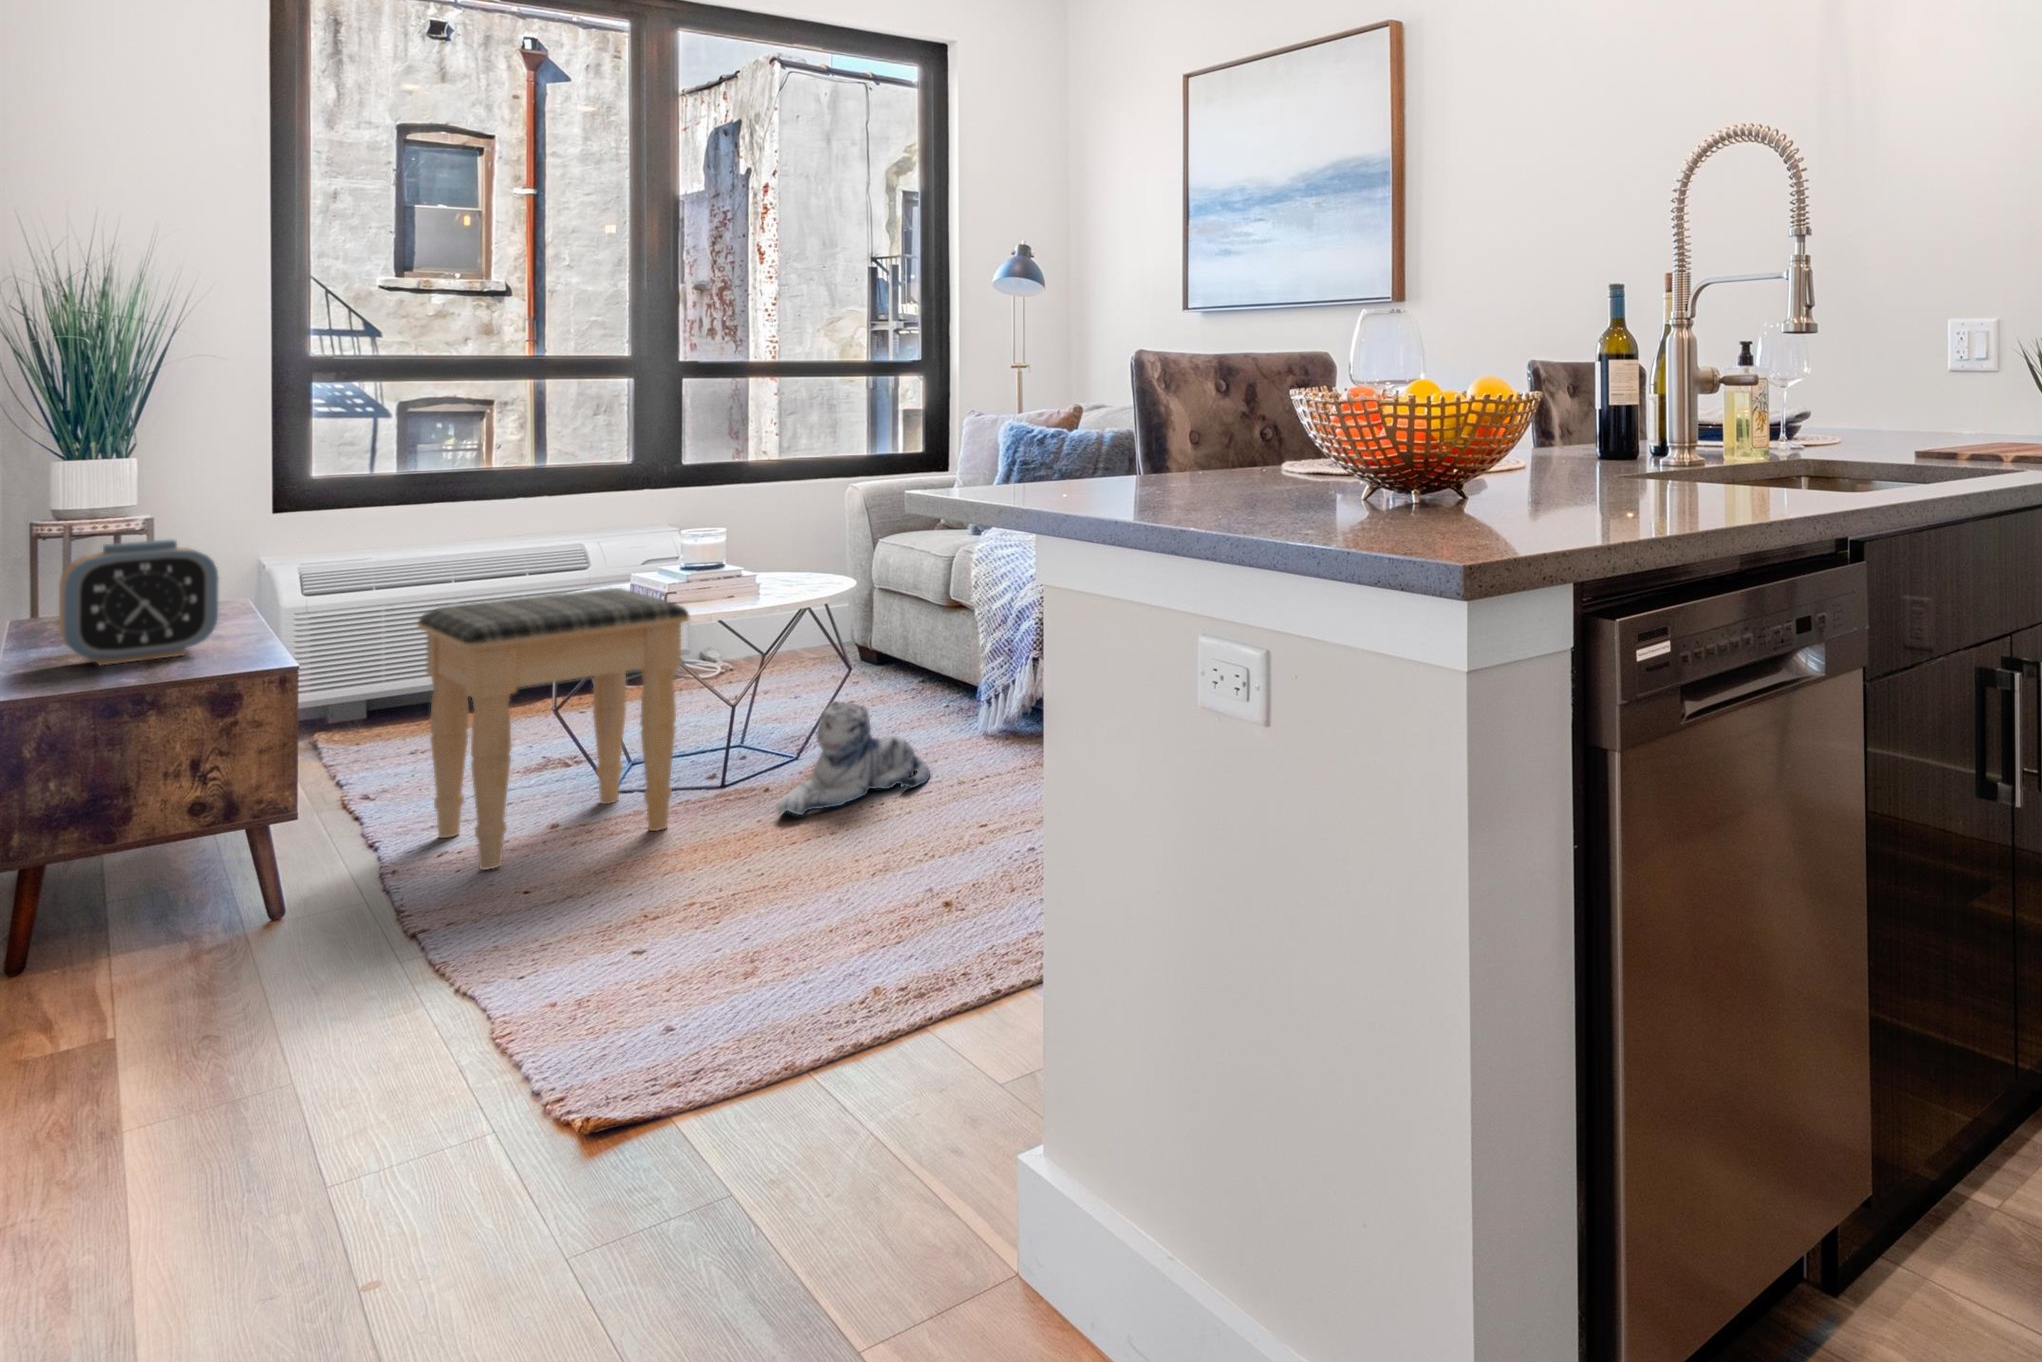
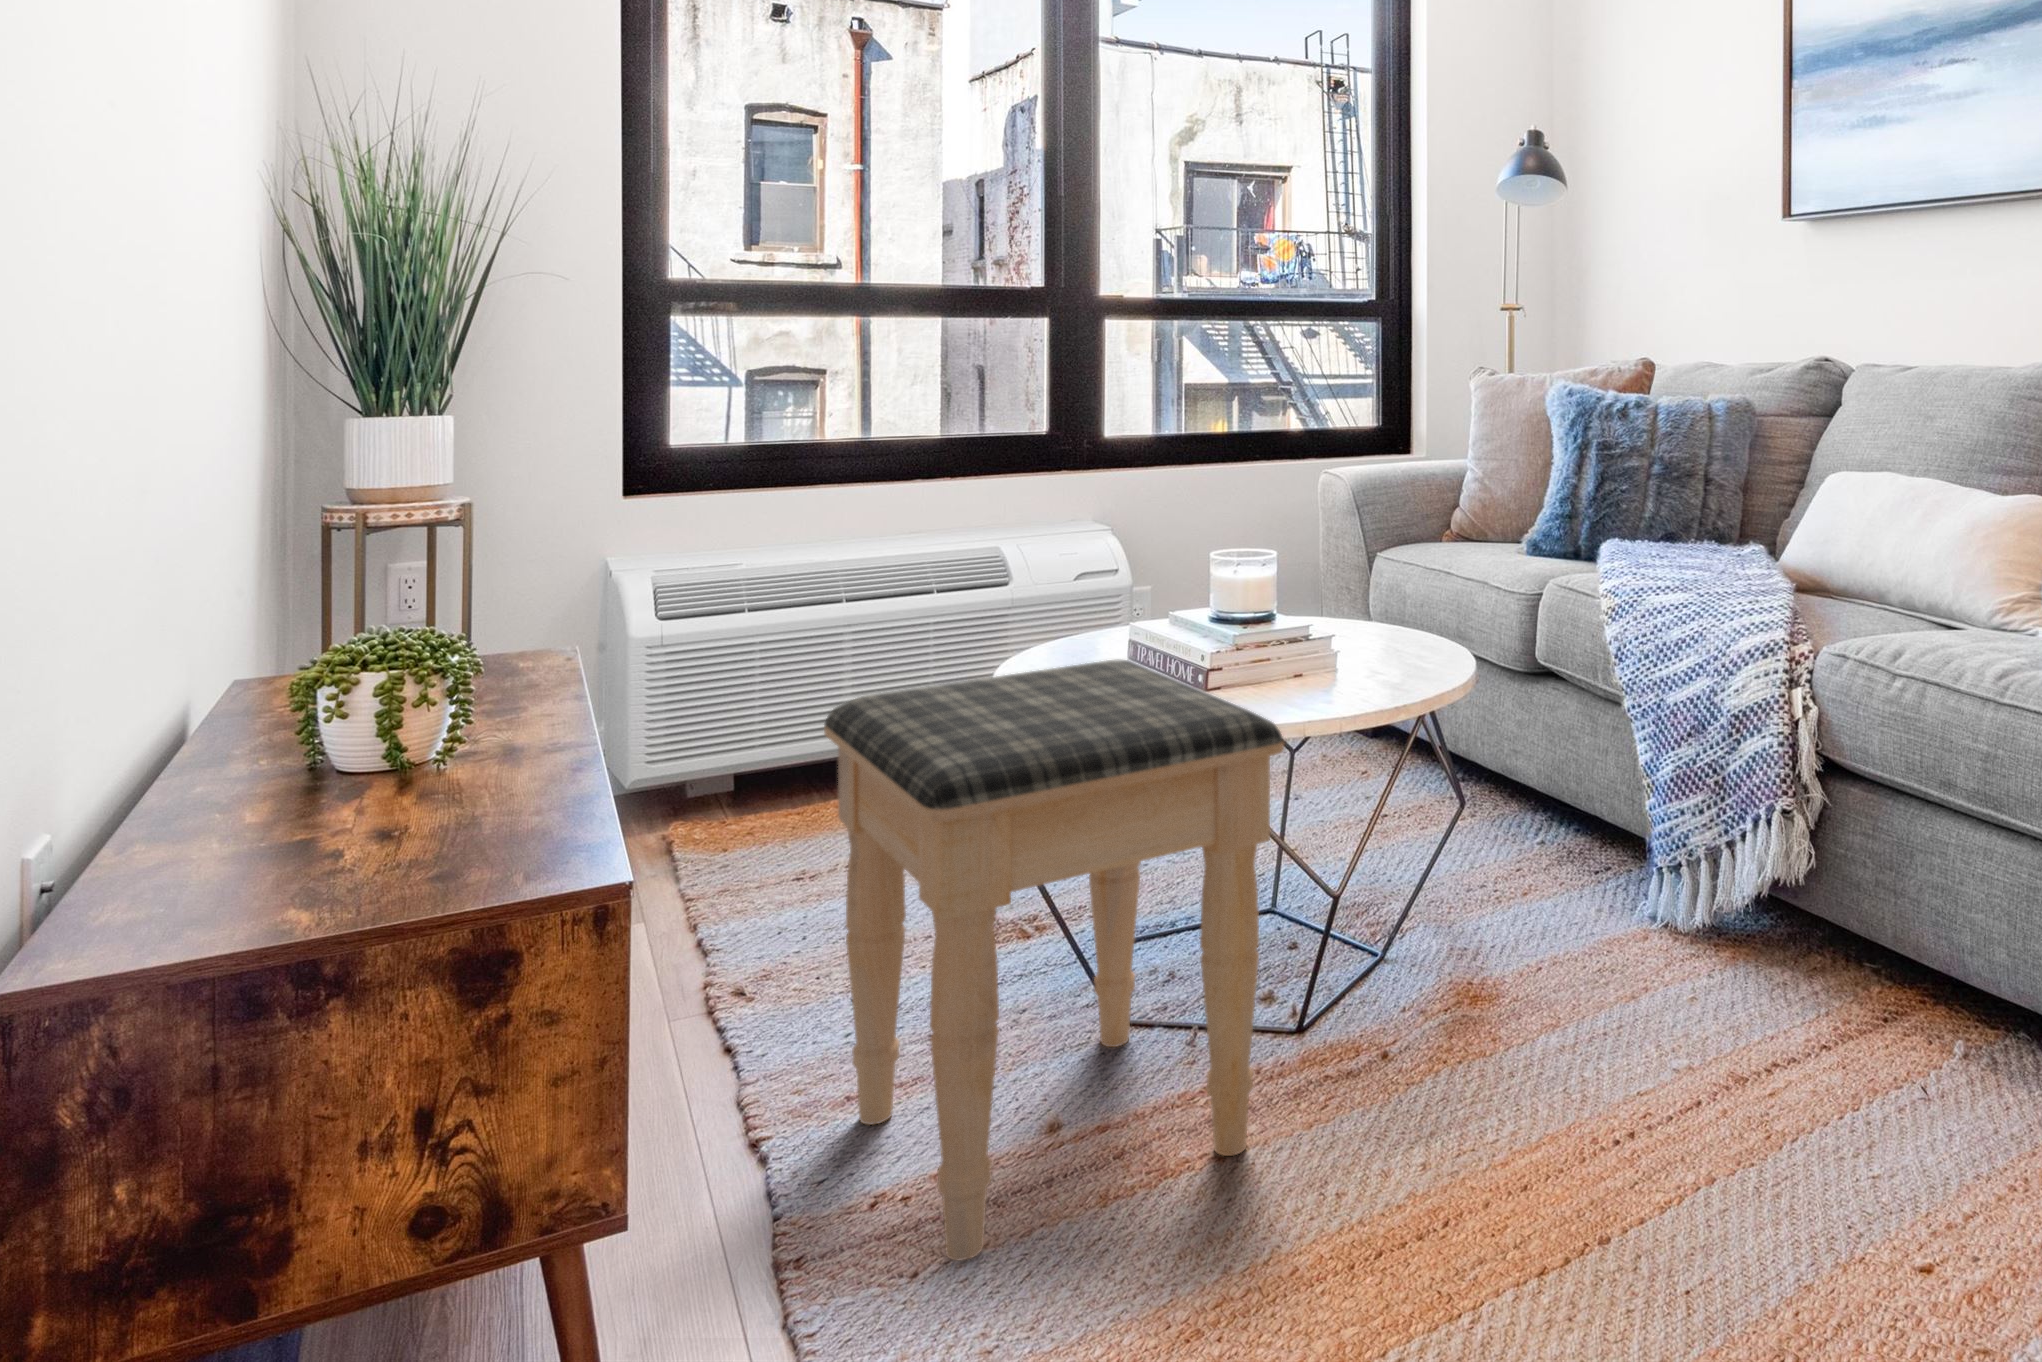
alarm clock: present [59,540,219,666] -> none [214,577,494,840]
plush toy: present [777,701,930,815] -> none [1436,899,1653,1146]

